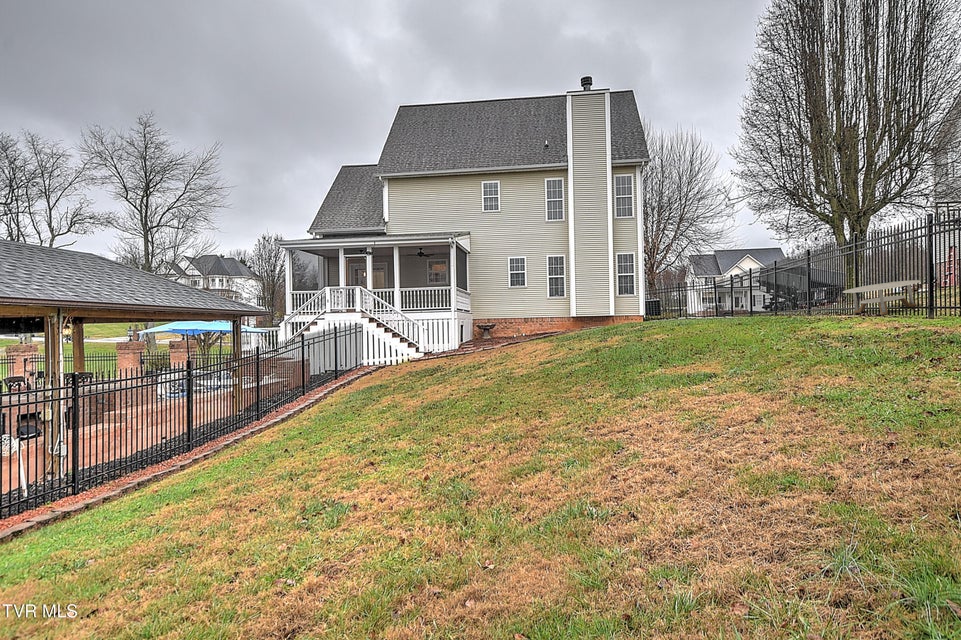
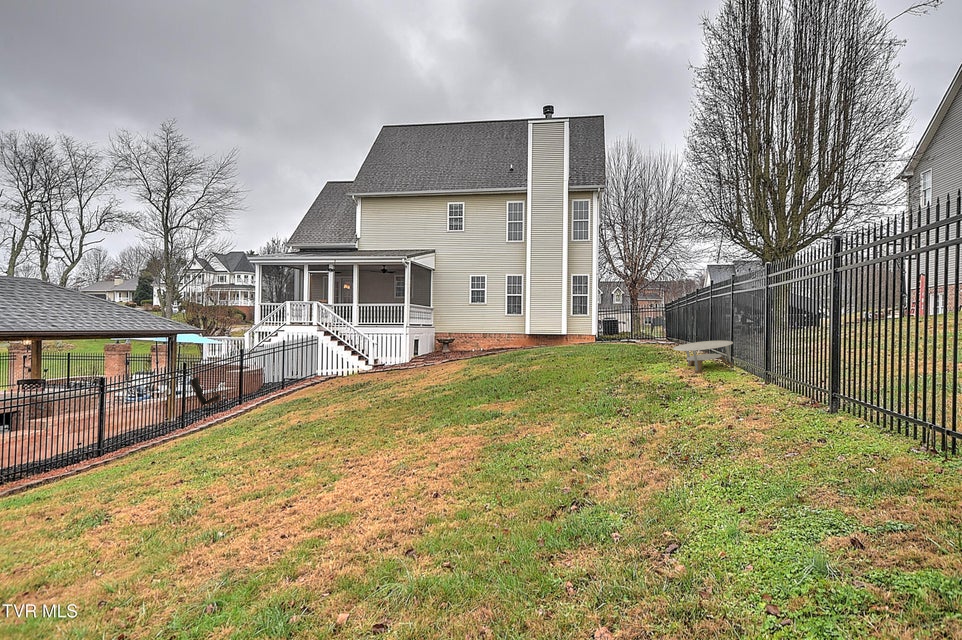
lounge chair: none [239,369,272,408] -> present [191,377,222,413]

